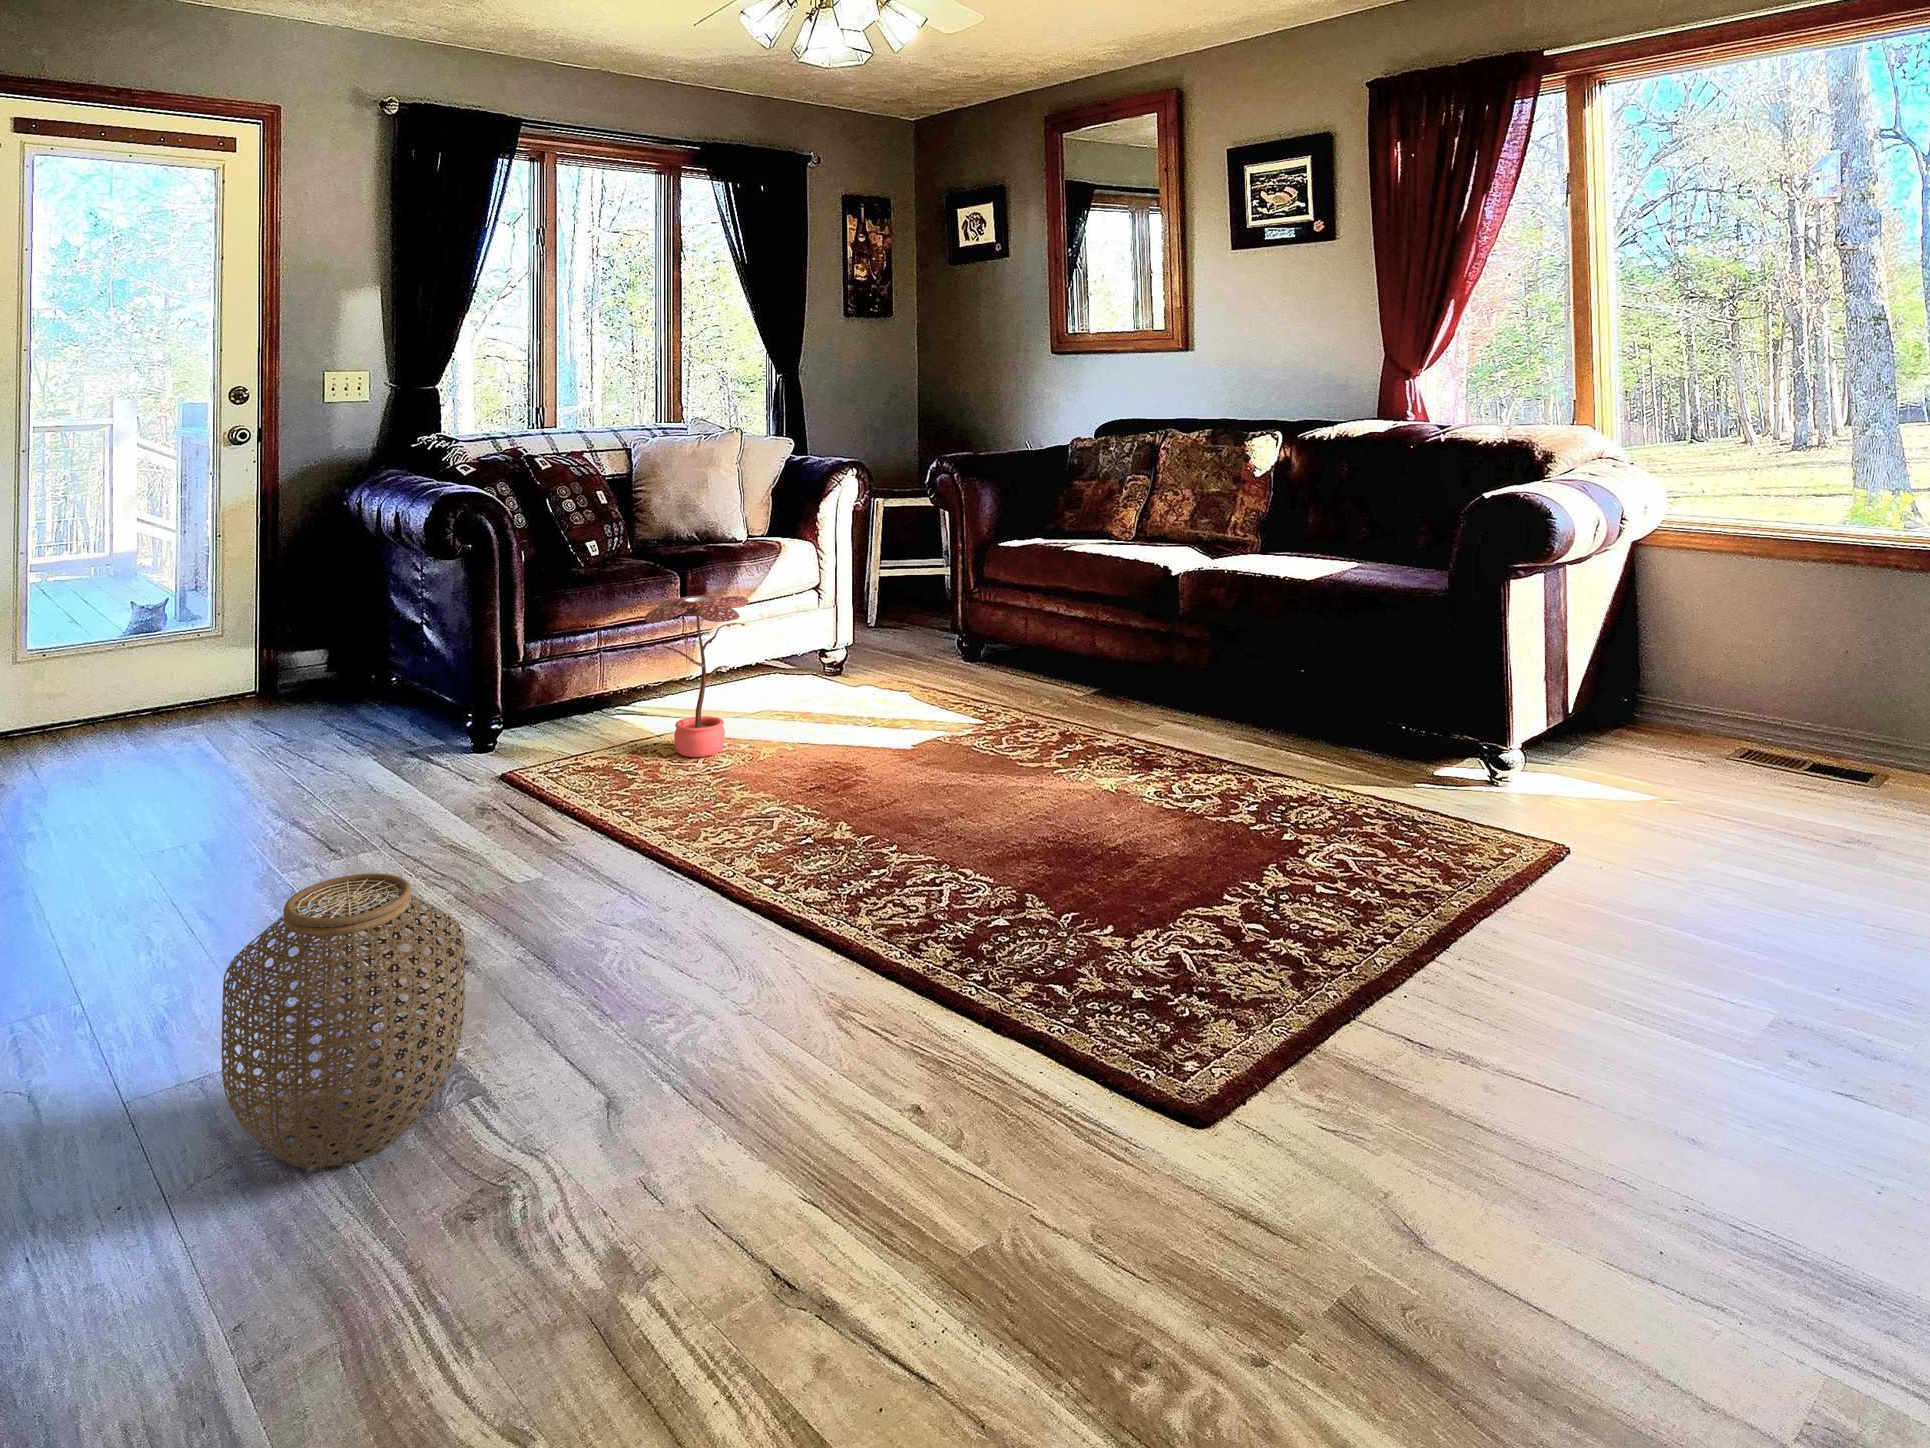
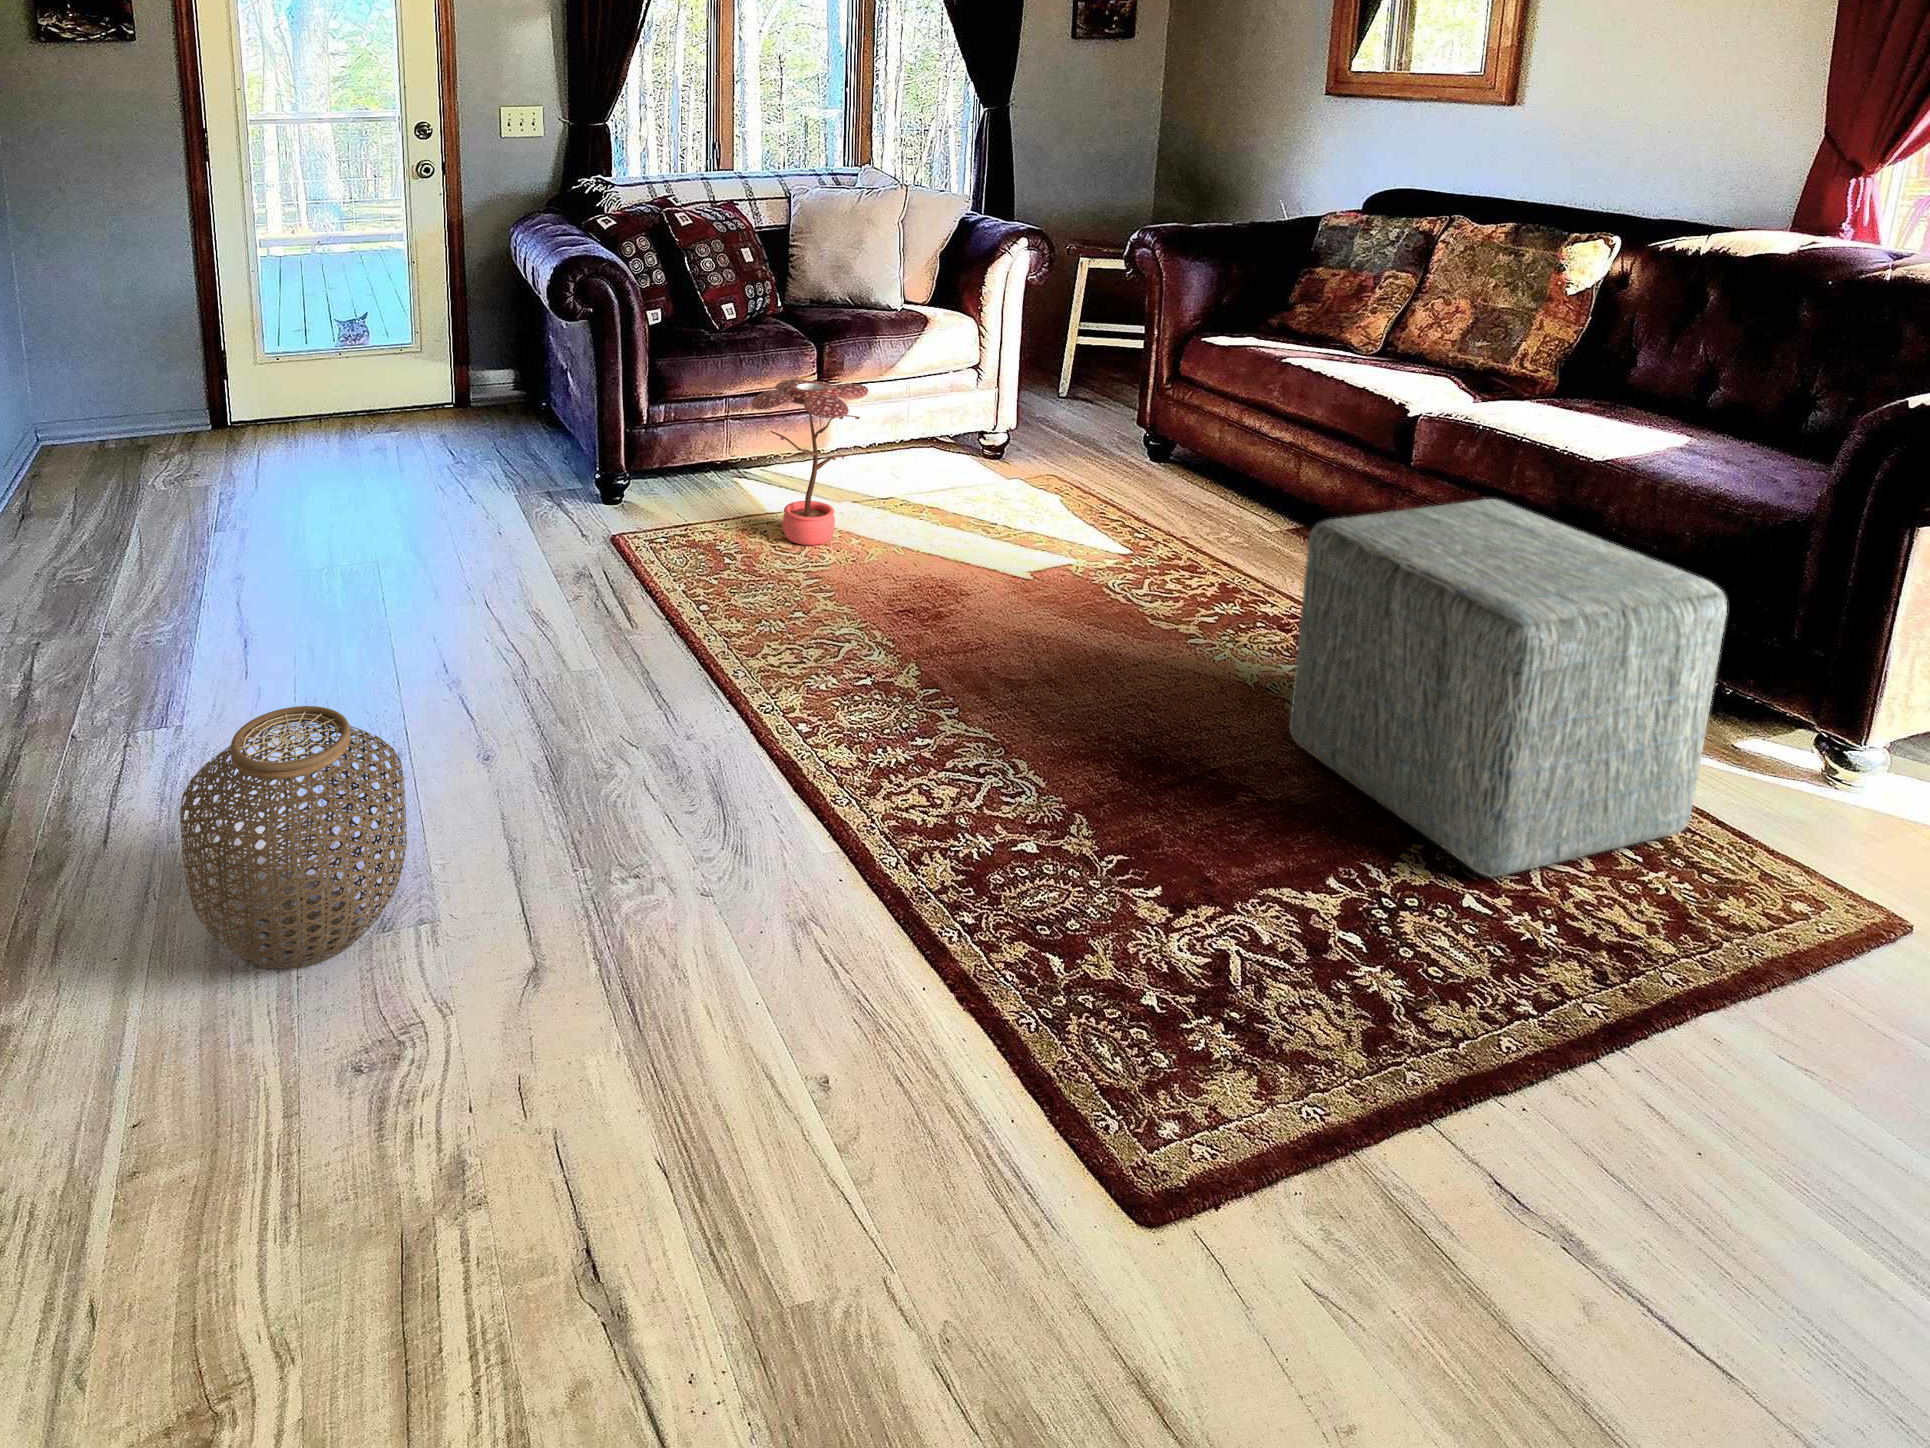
ottoman: none [1154,603,1431,872] -> present [1290,499,1727,877]

